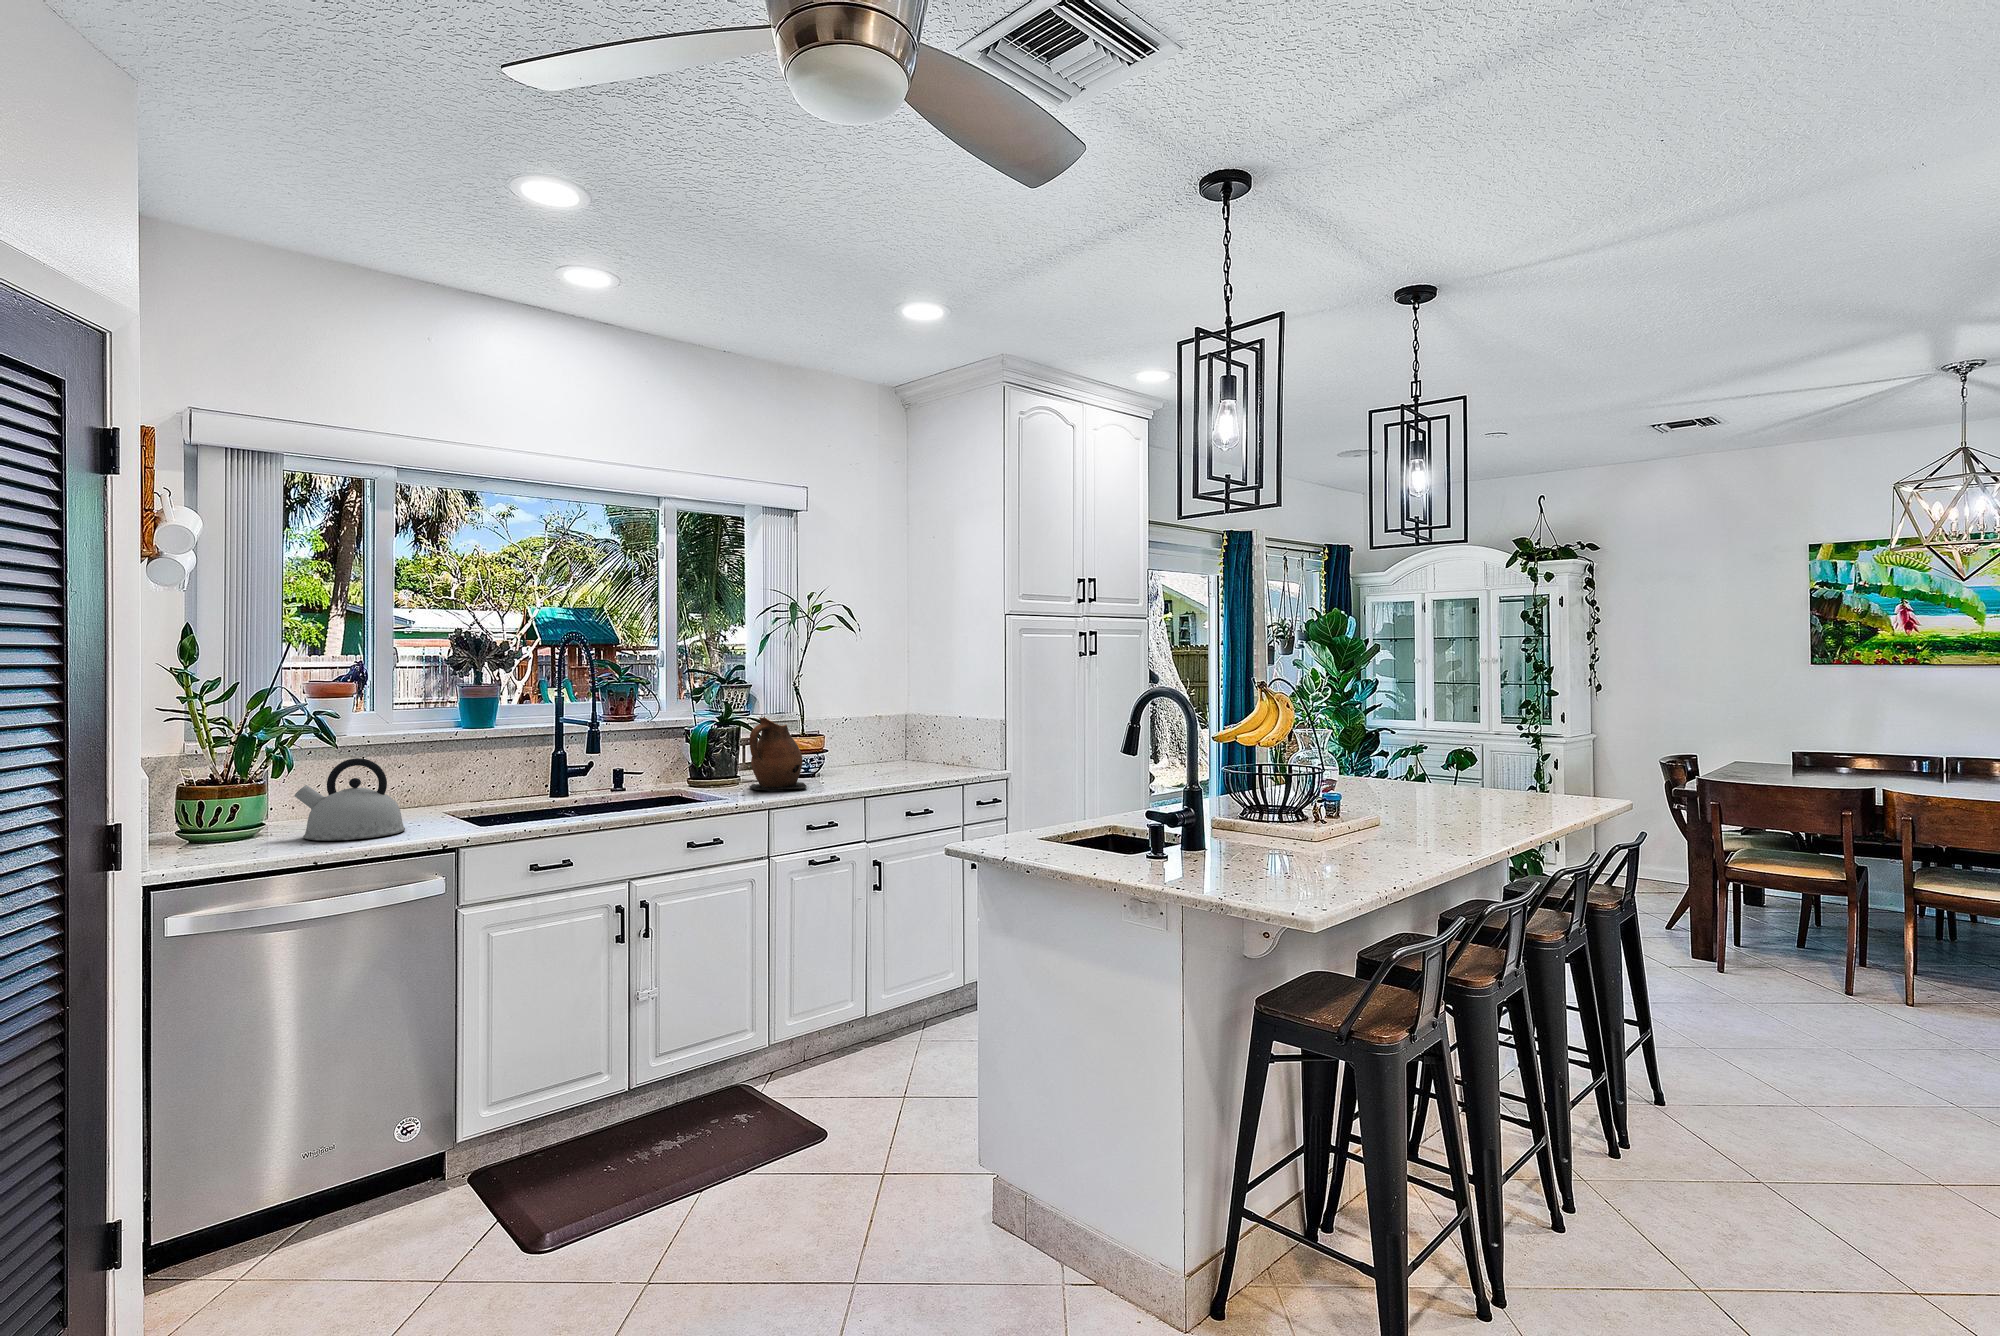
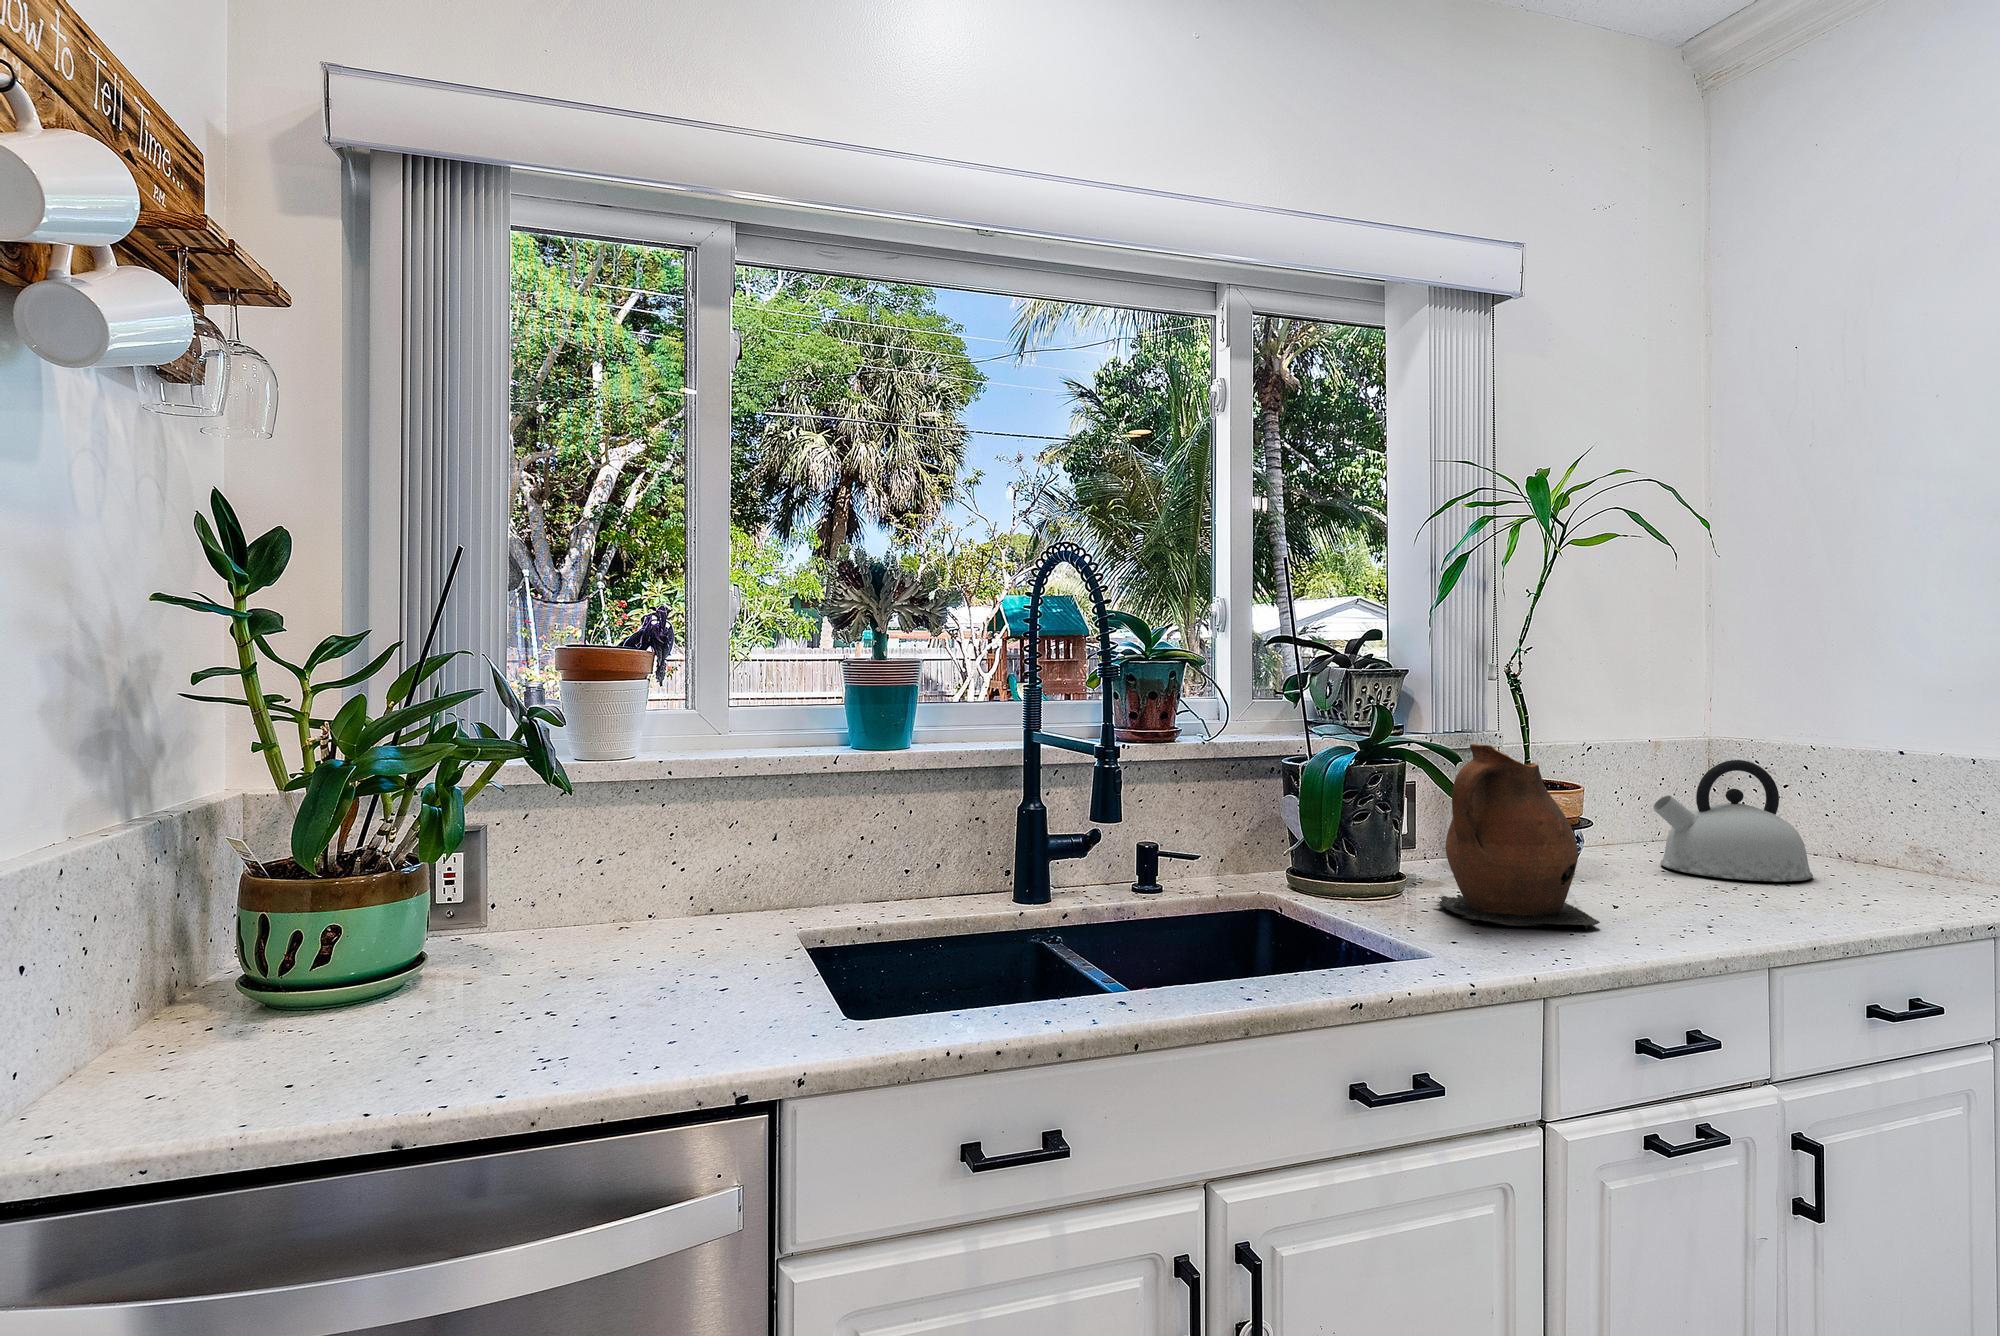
kettle: present [294,758,405,840] -> present [1653,760,1813,881]

